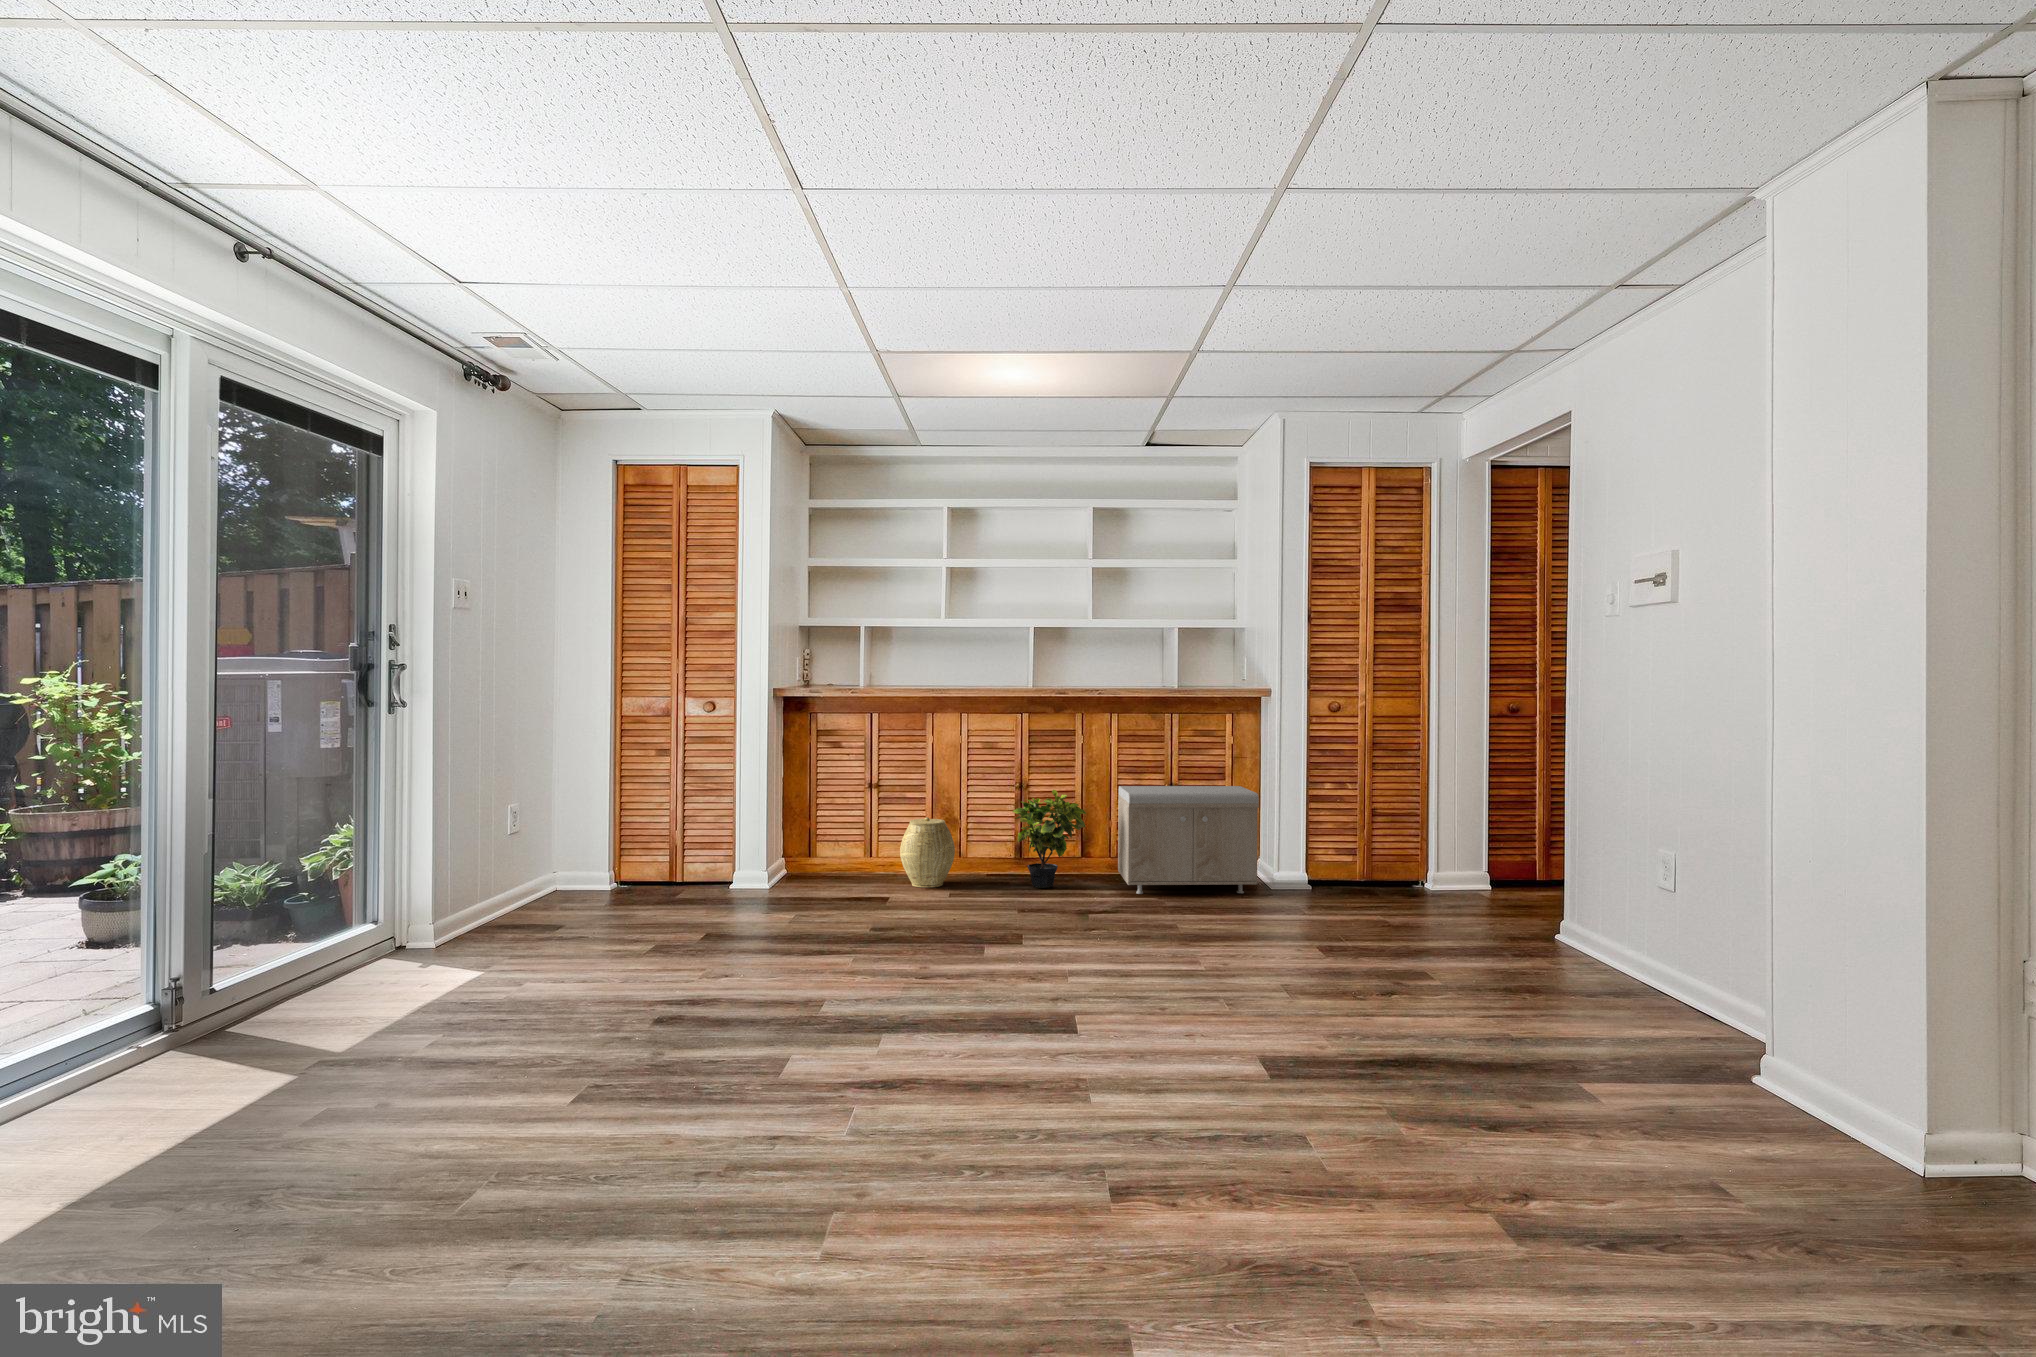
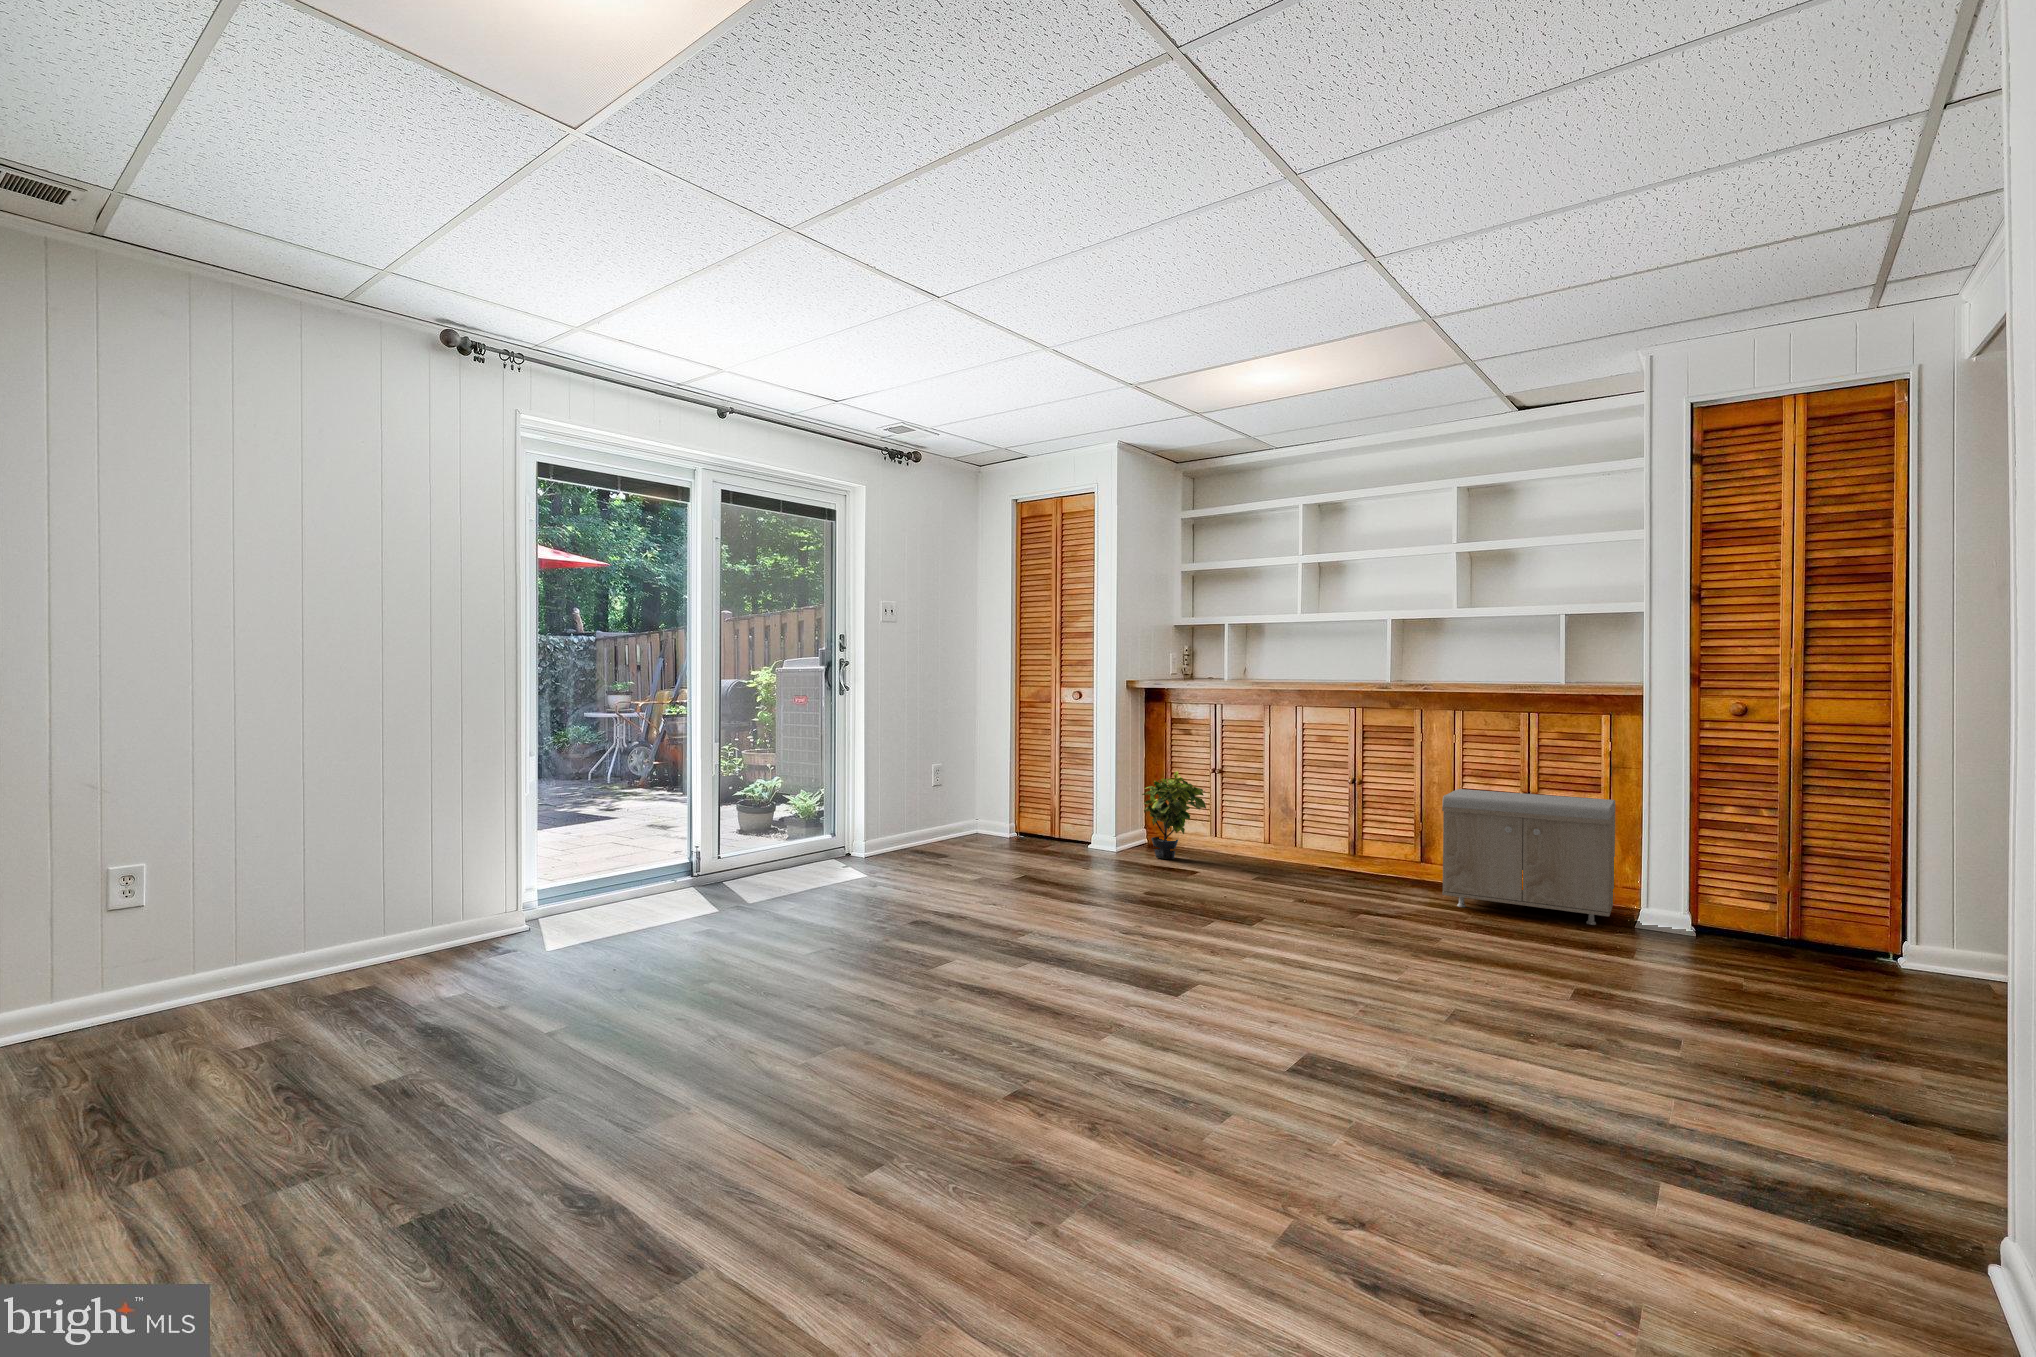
potted plant: present [1013,790,1086,888] -> present [1142,771,1206,859]
woven basket: present [900,817,955,888] -> none [1228,804,1282,872]

